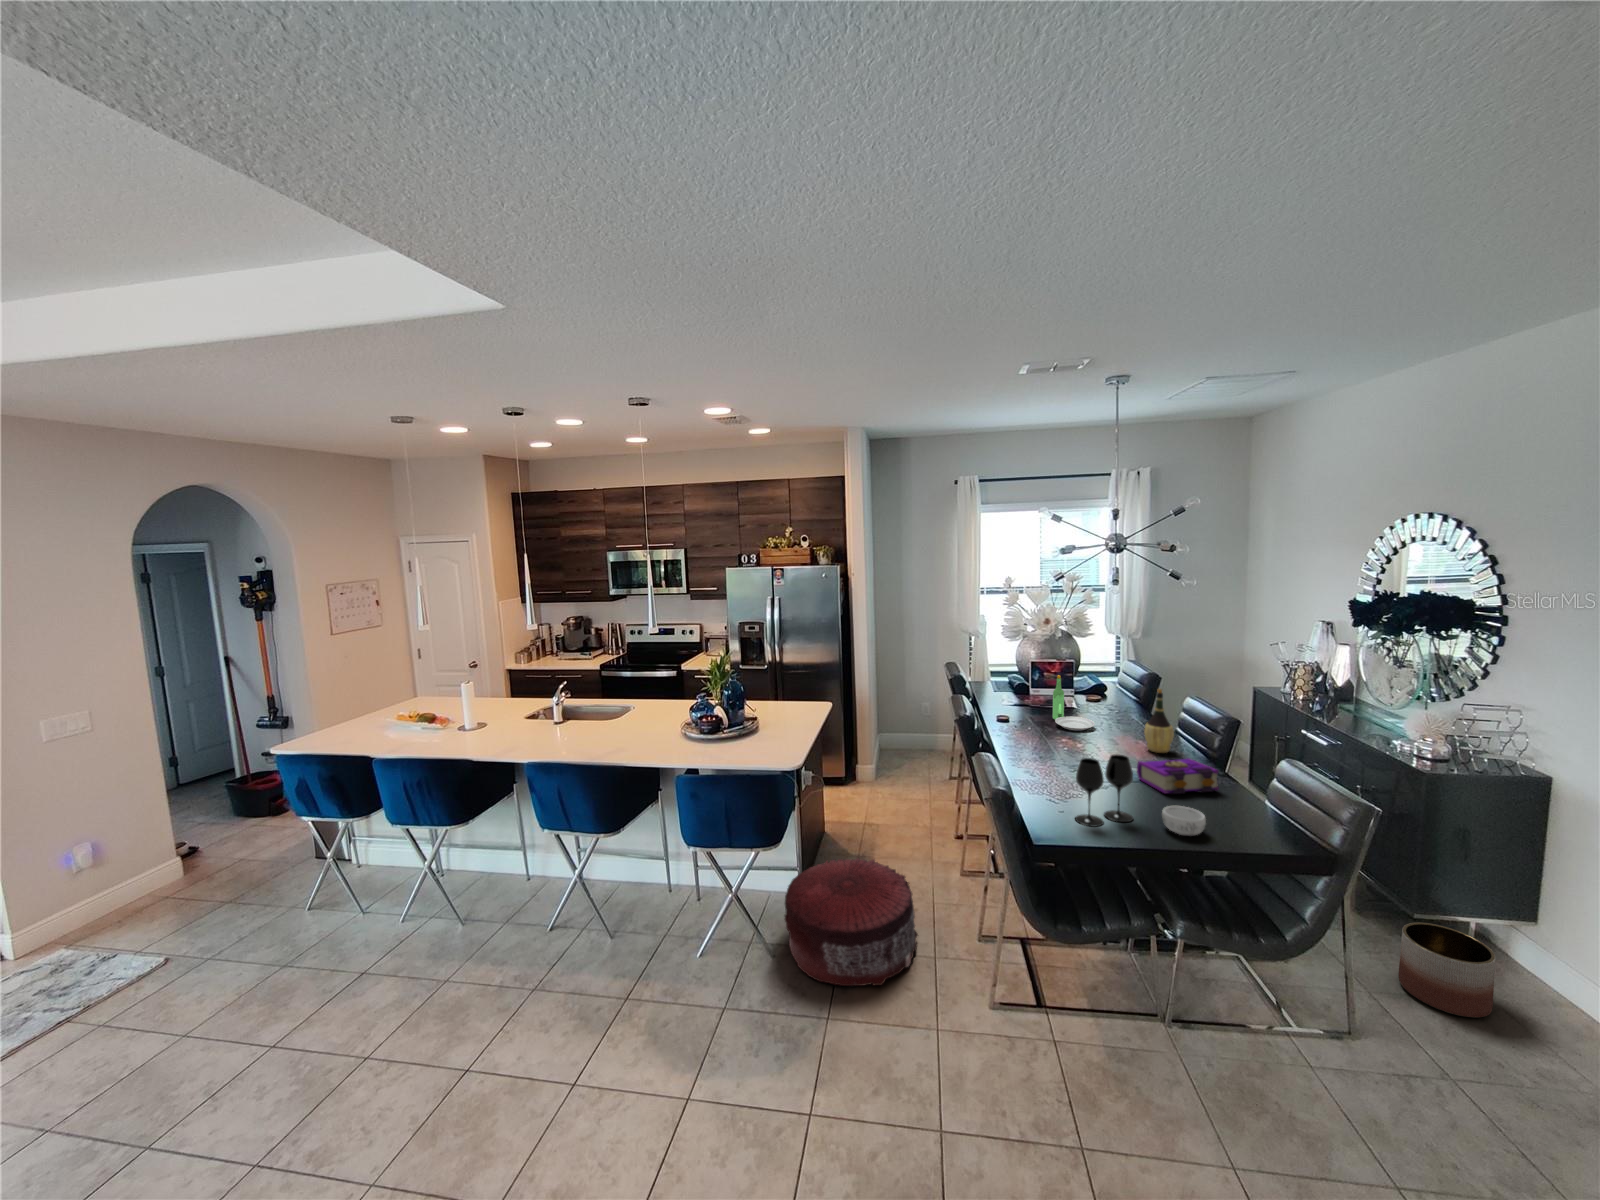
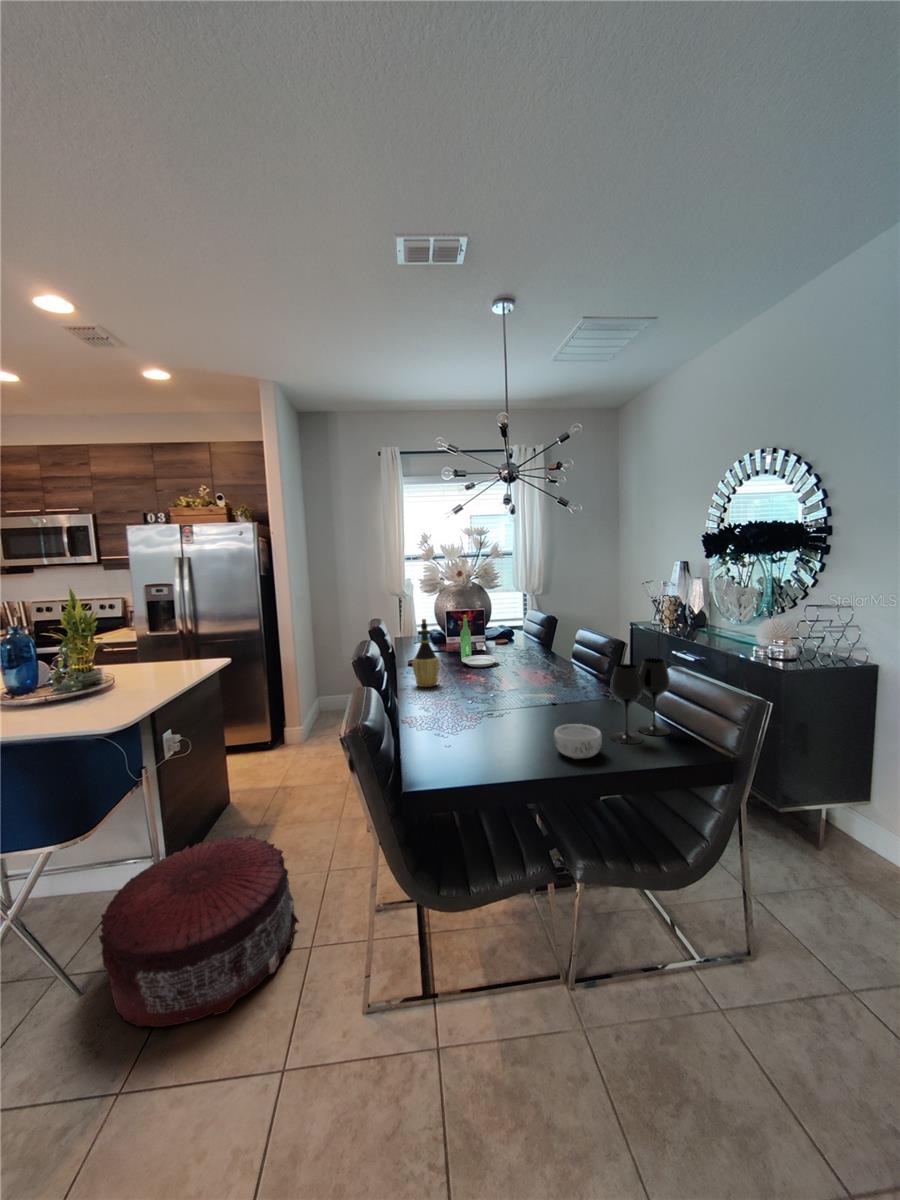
wine bottle: present [1144,689,1174,753] -> present [412,619,440,687]
wine glass: present [1075,755,1133,826] -> present [610,658,670,744]
book: present [1137,758,1219,794] -> none [532,677,612,715]
planter: present [1399,923,1496,1018] -> none [772,816,853,906]

